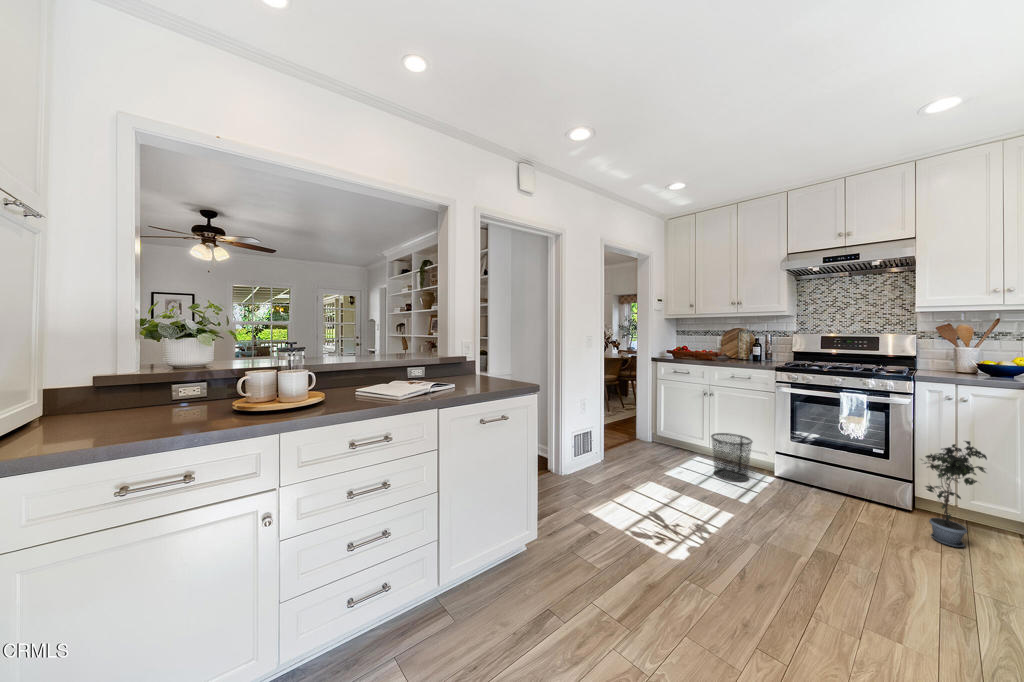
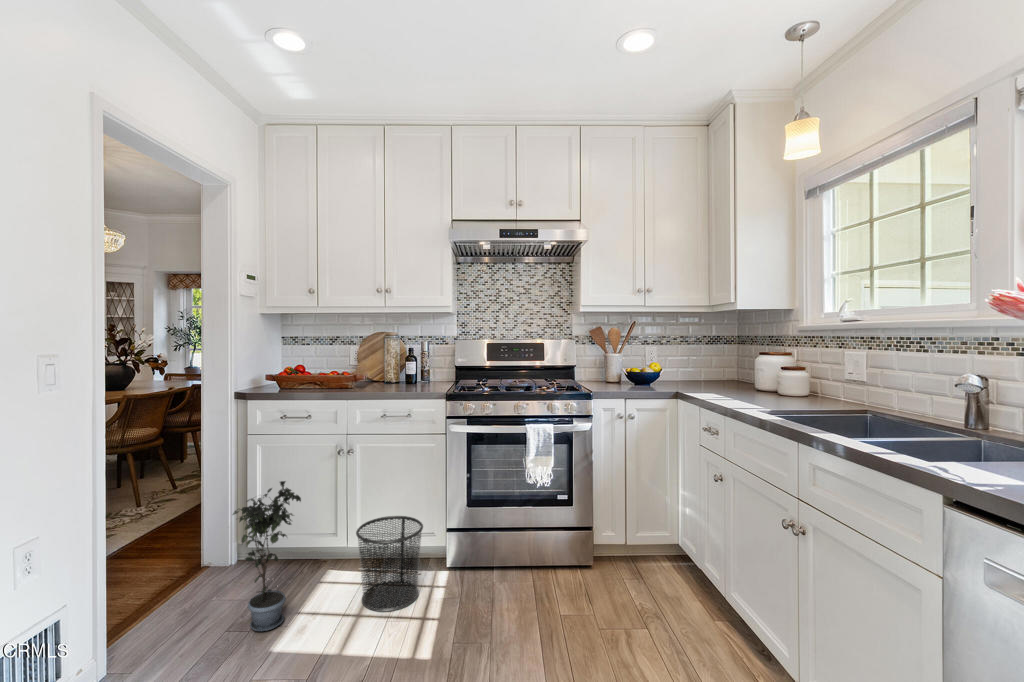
potted plant: present [925,441,987,547] -> present [233,481,301,632]

